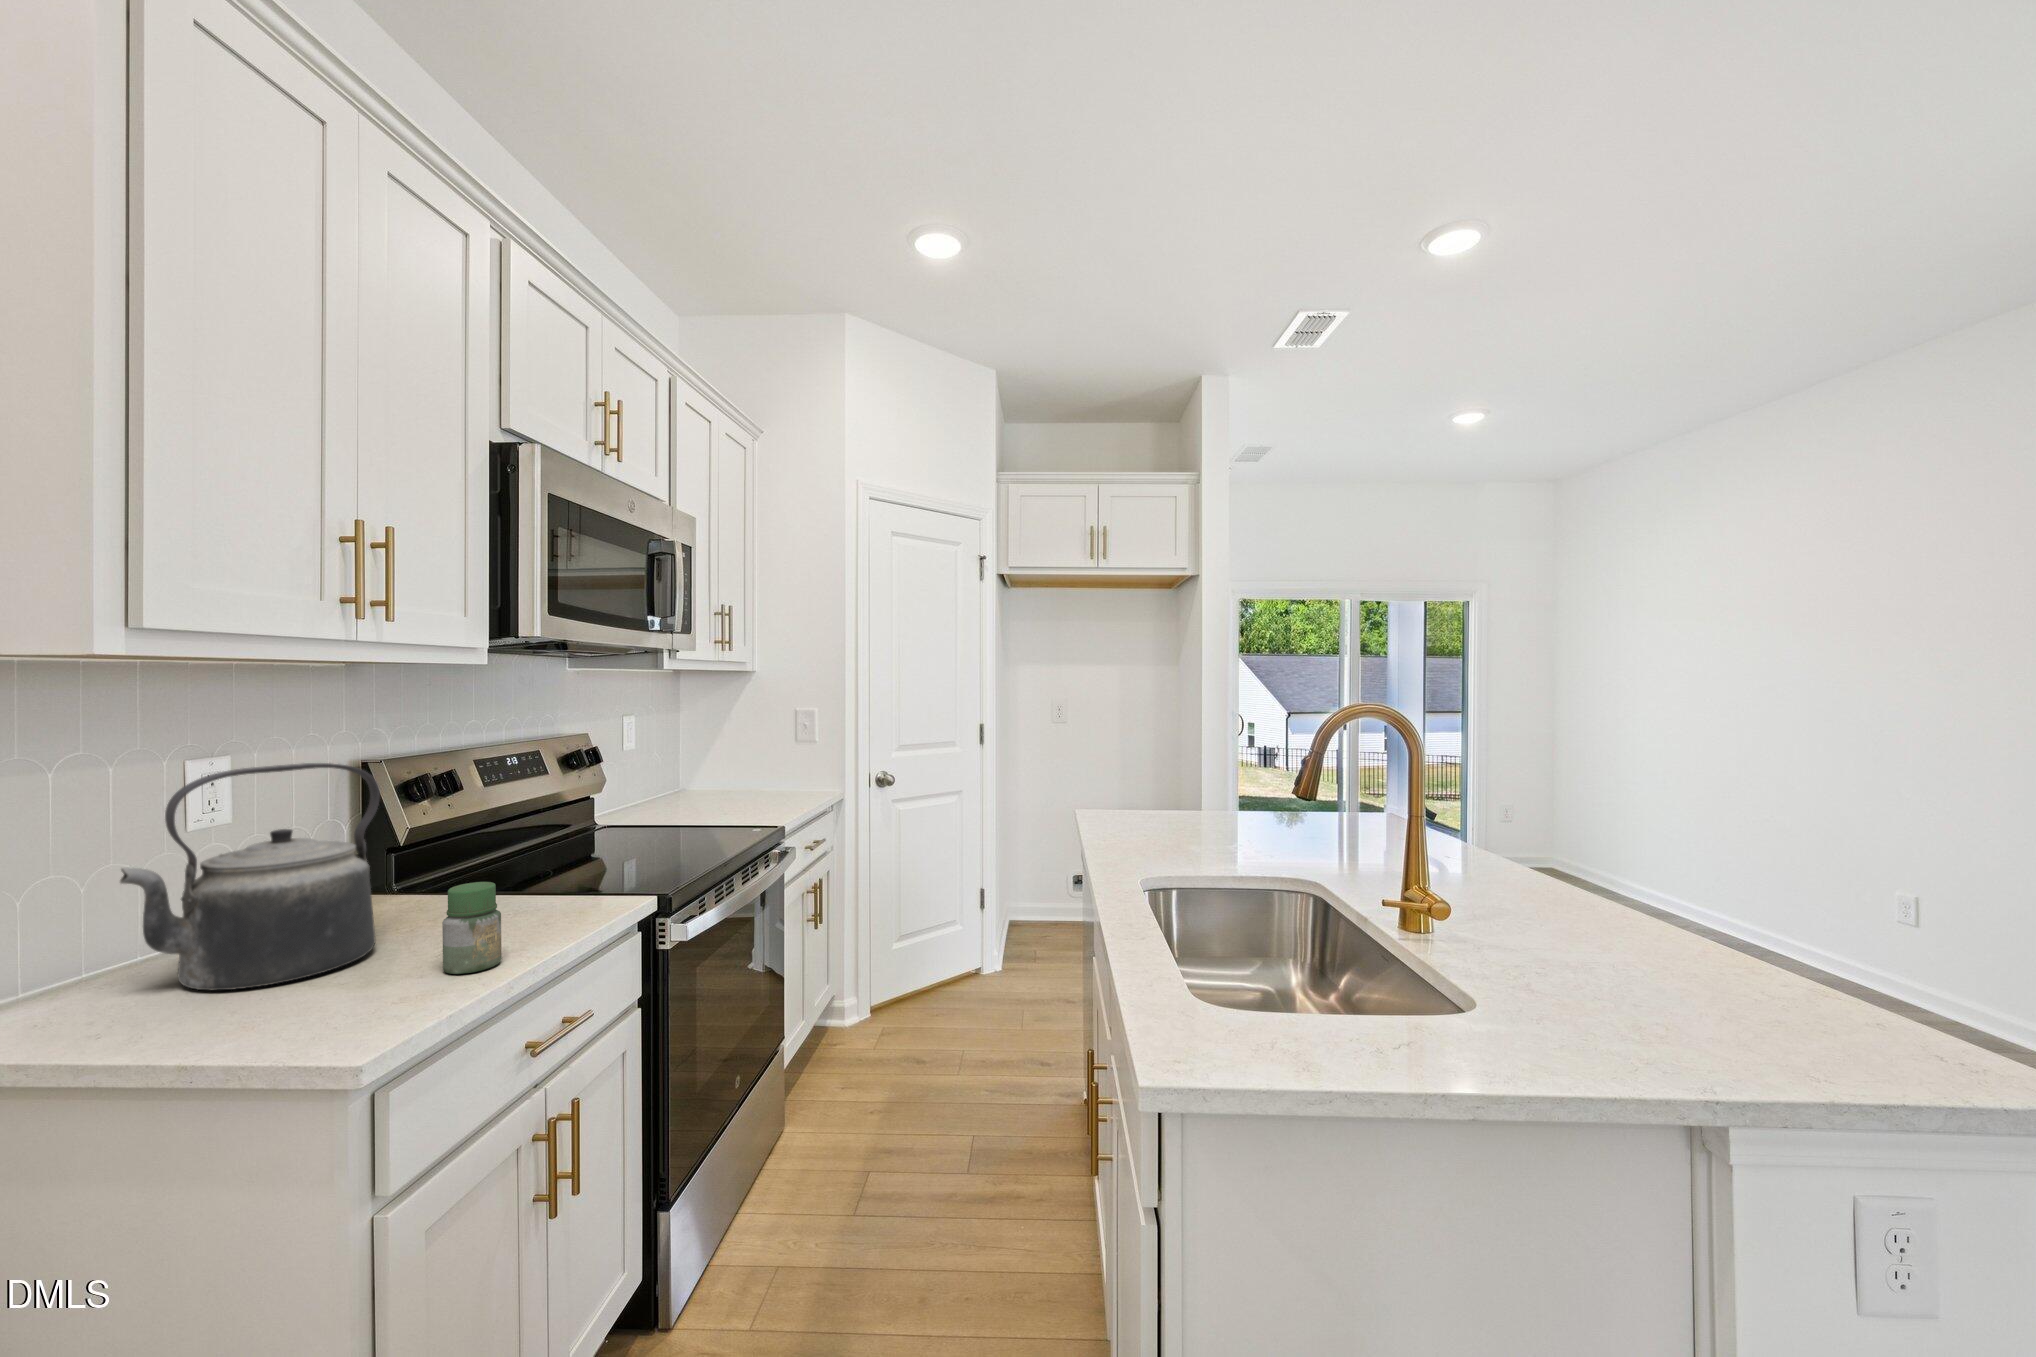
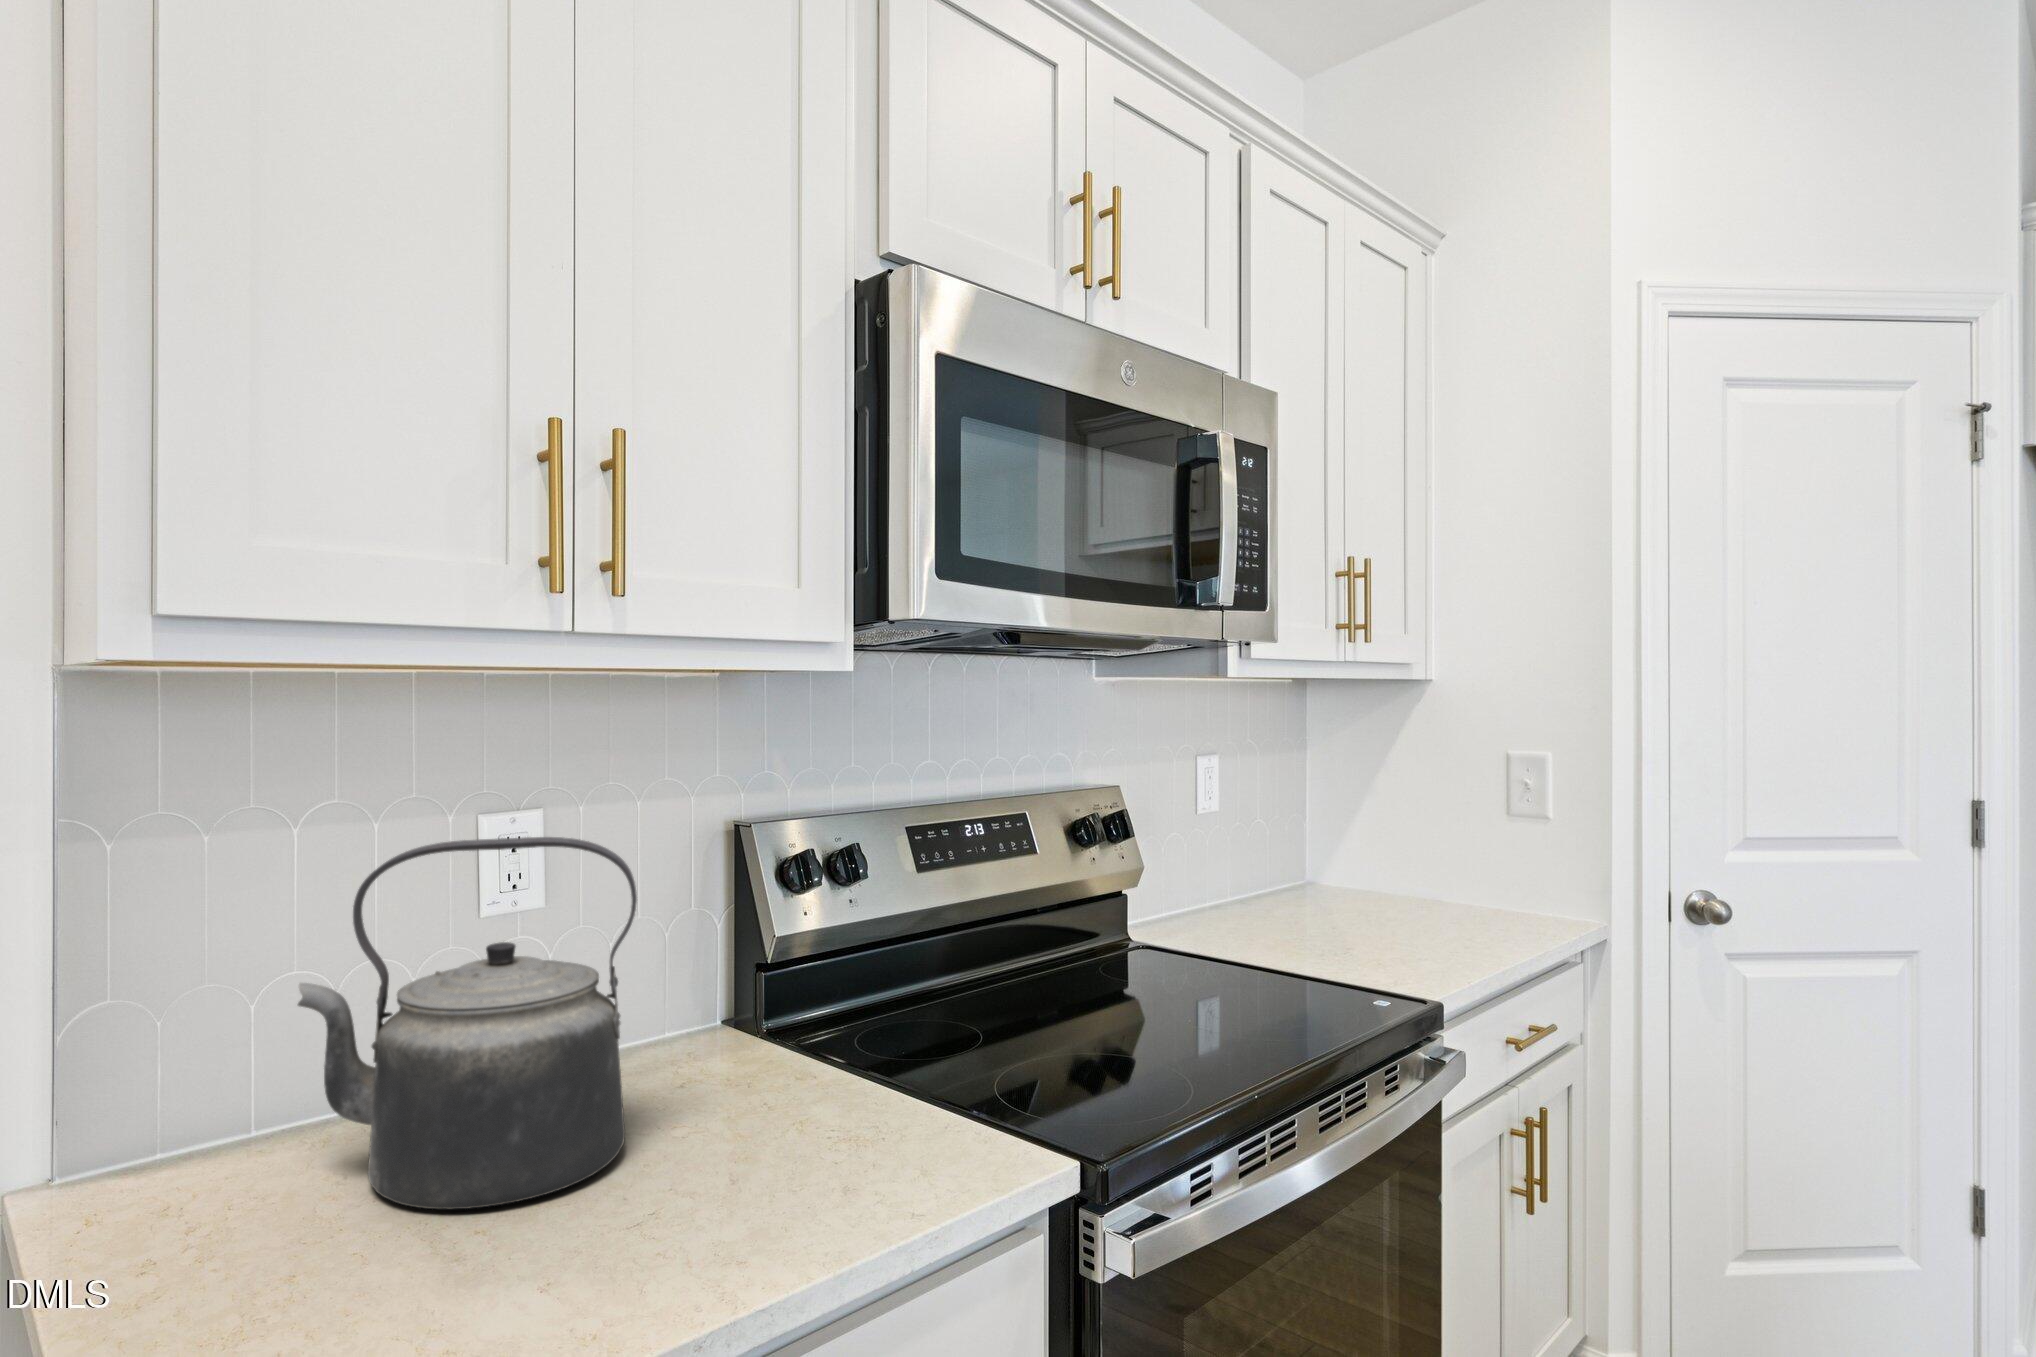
jar: present [442,882,502,974] -> none [621,1098,720,1288]

